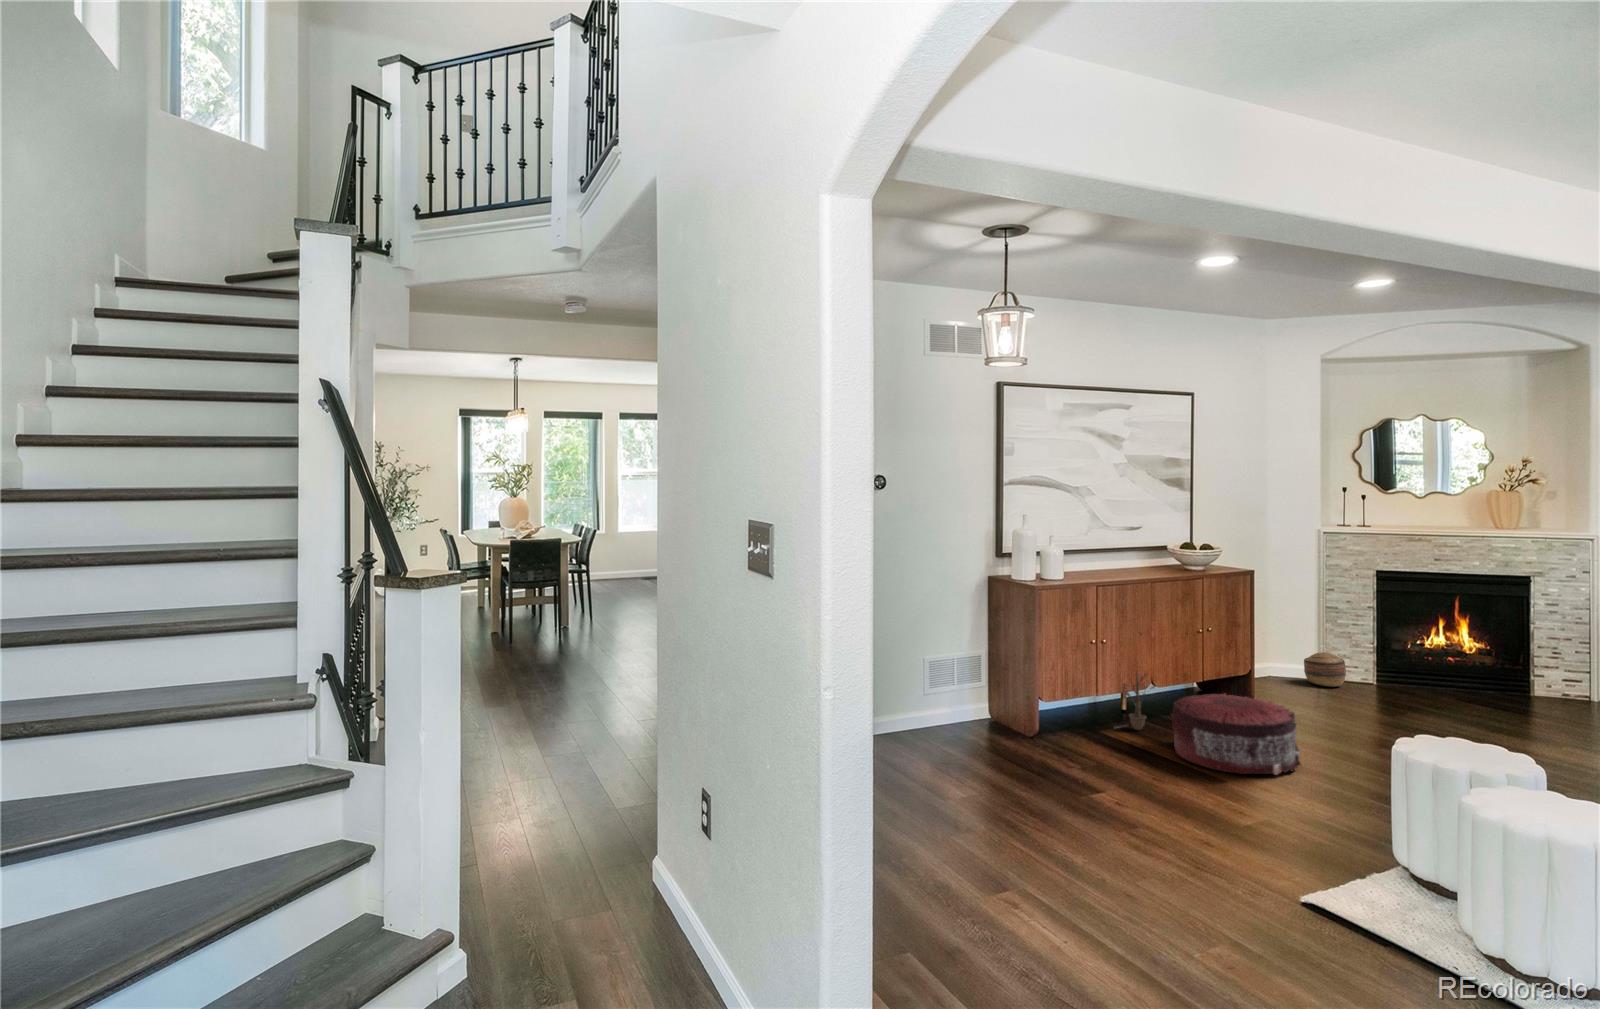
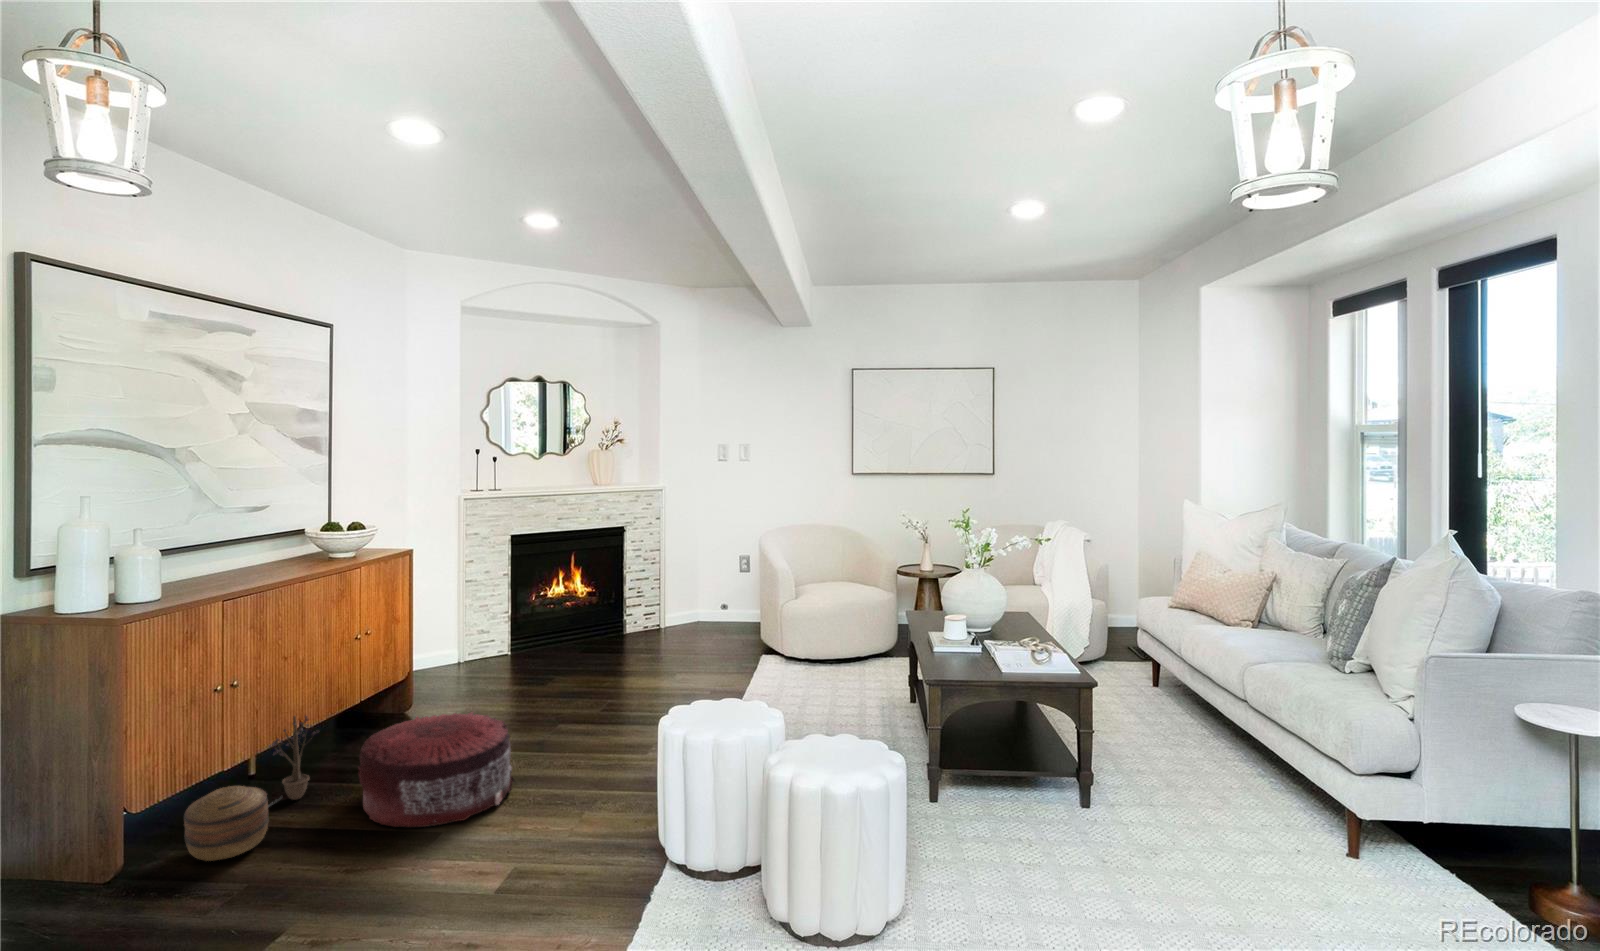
basket: present [1304,652,1346,687] -> present [184,786,269,861]

